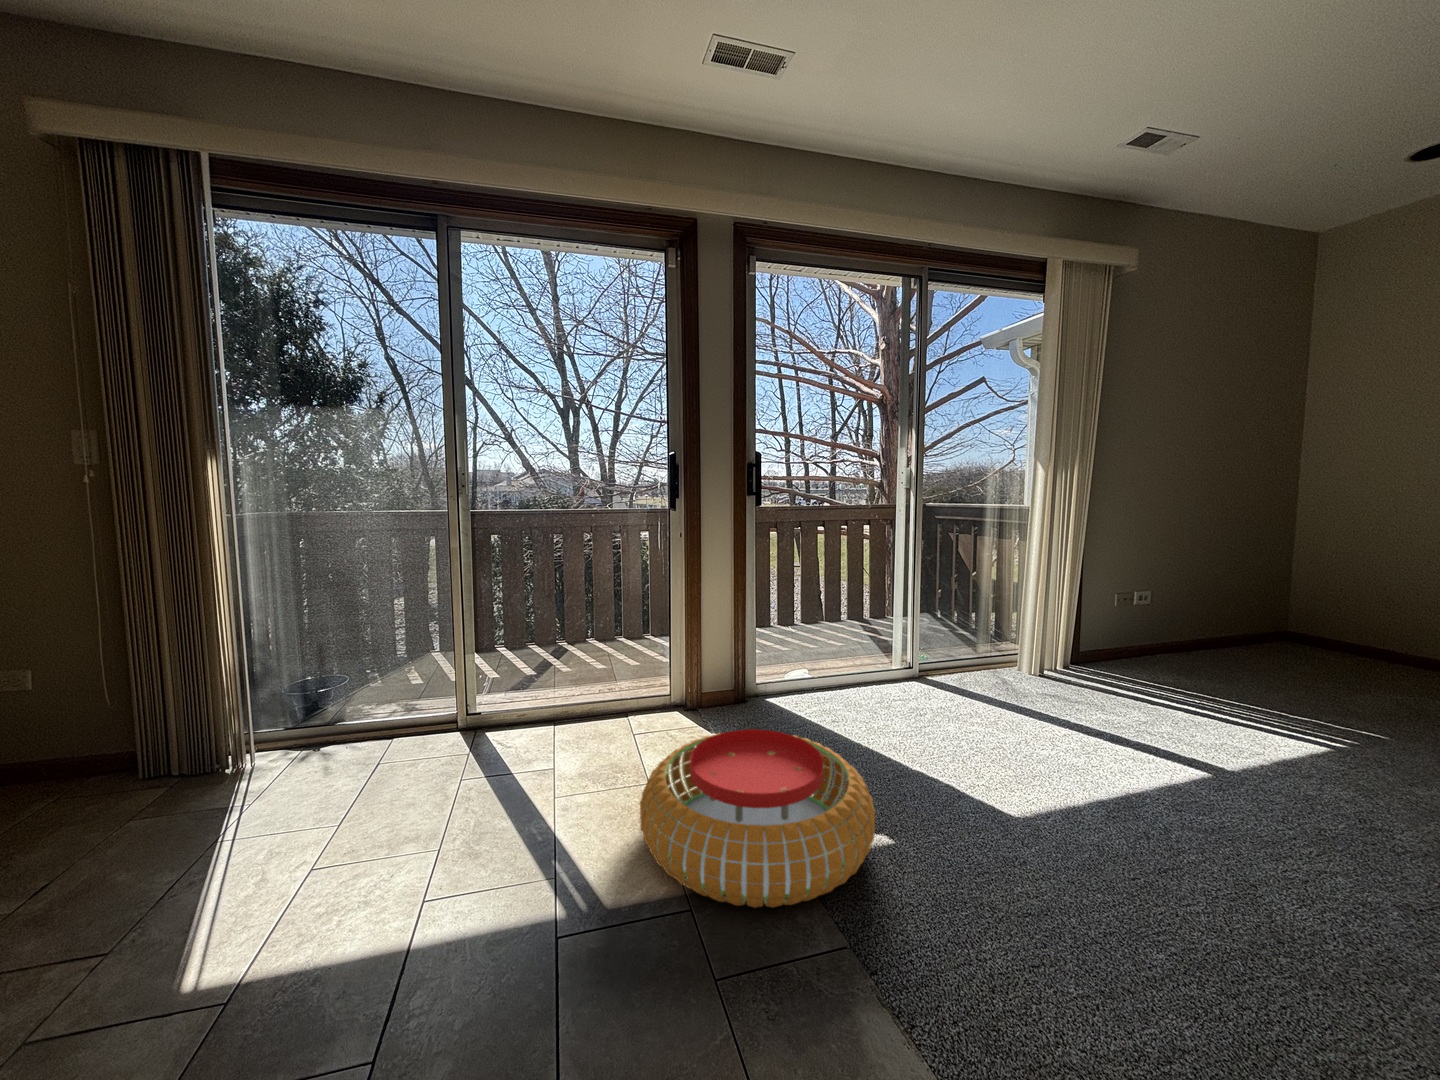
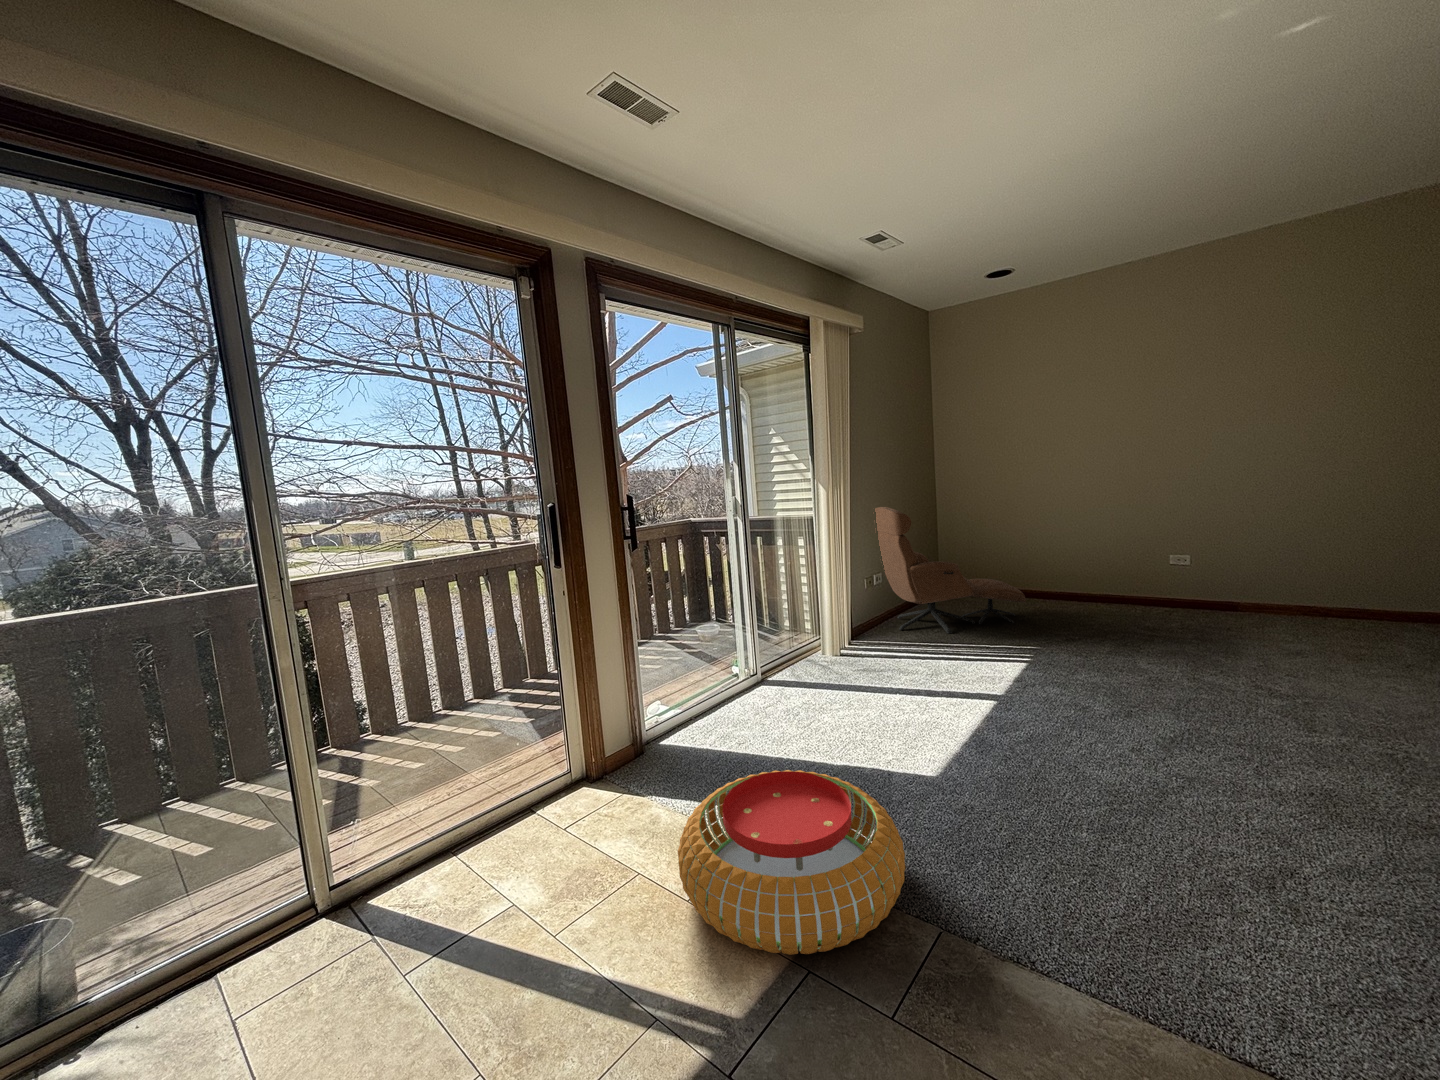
lounge chair: none [1146,503,1409,699] -> present [875,507,1026,634]

